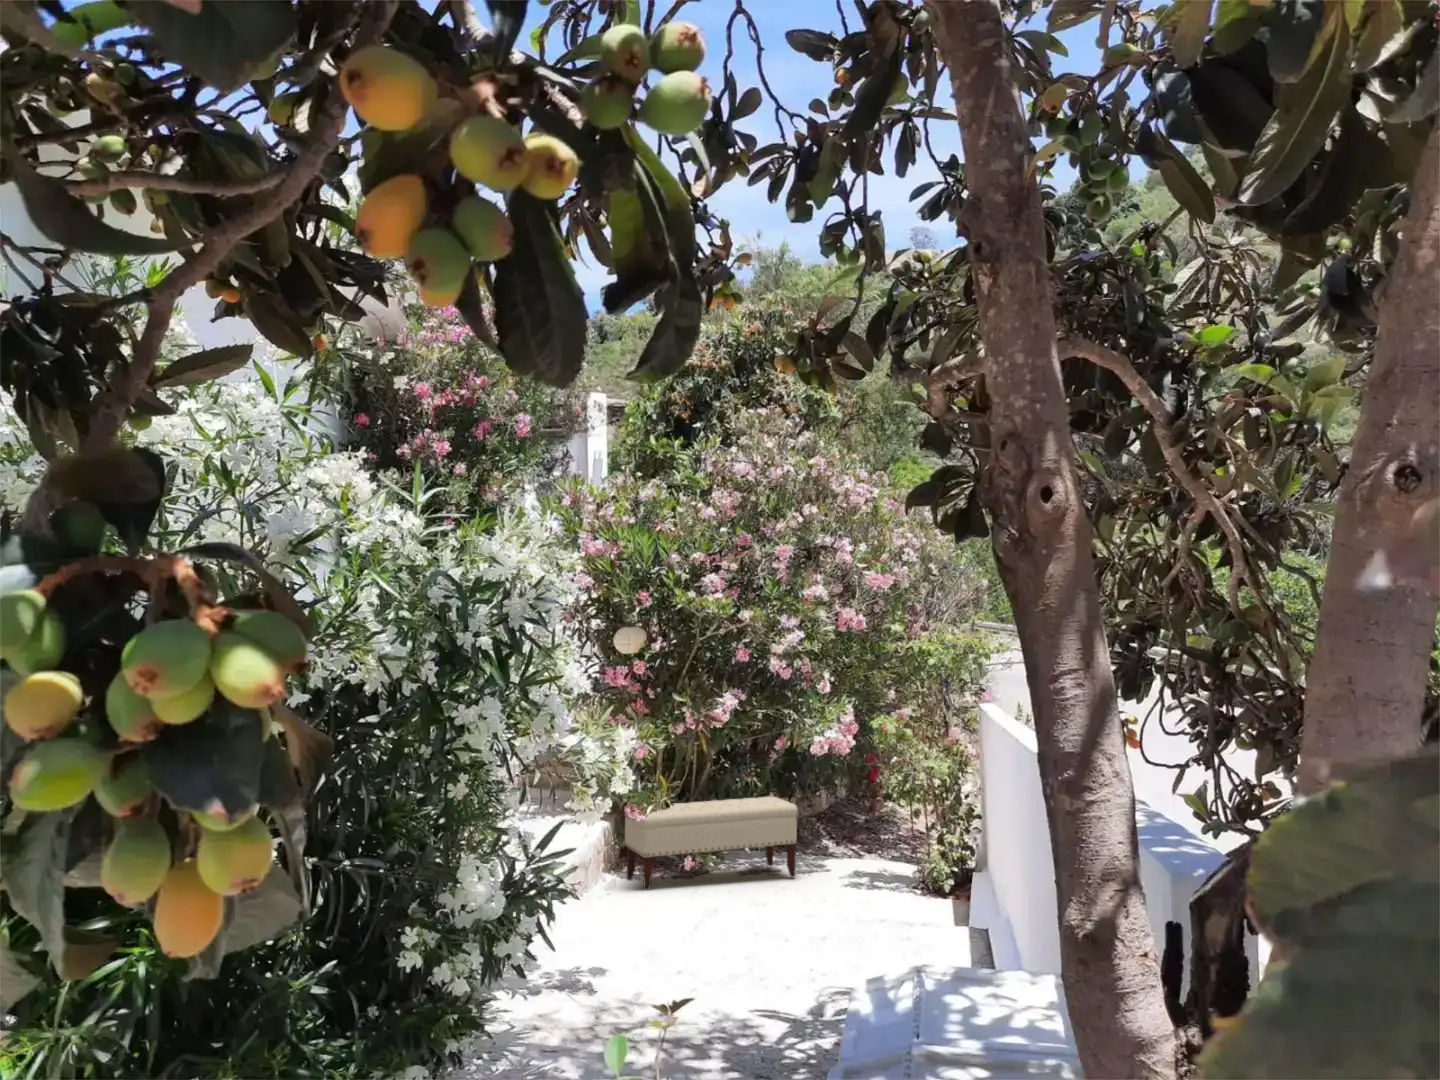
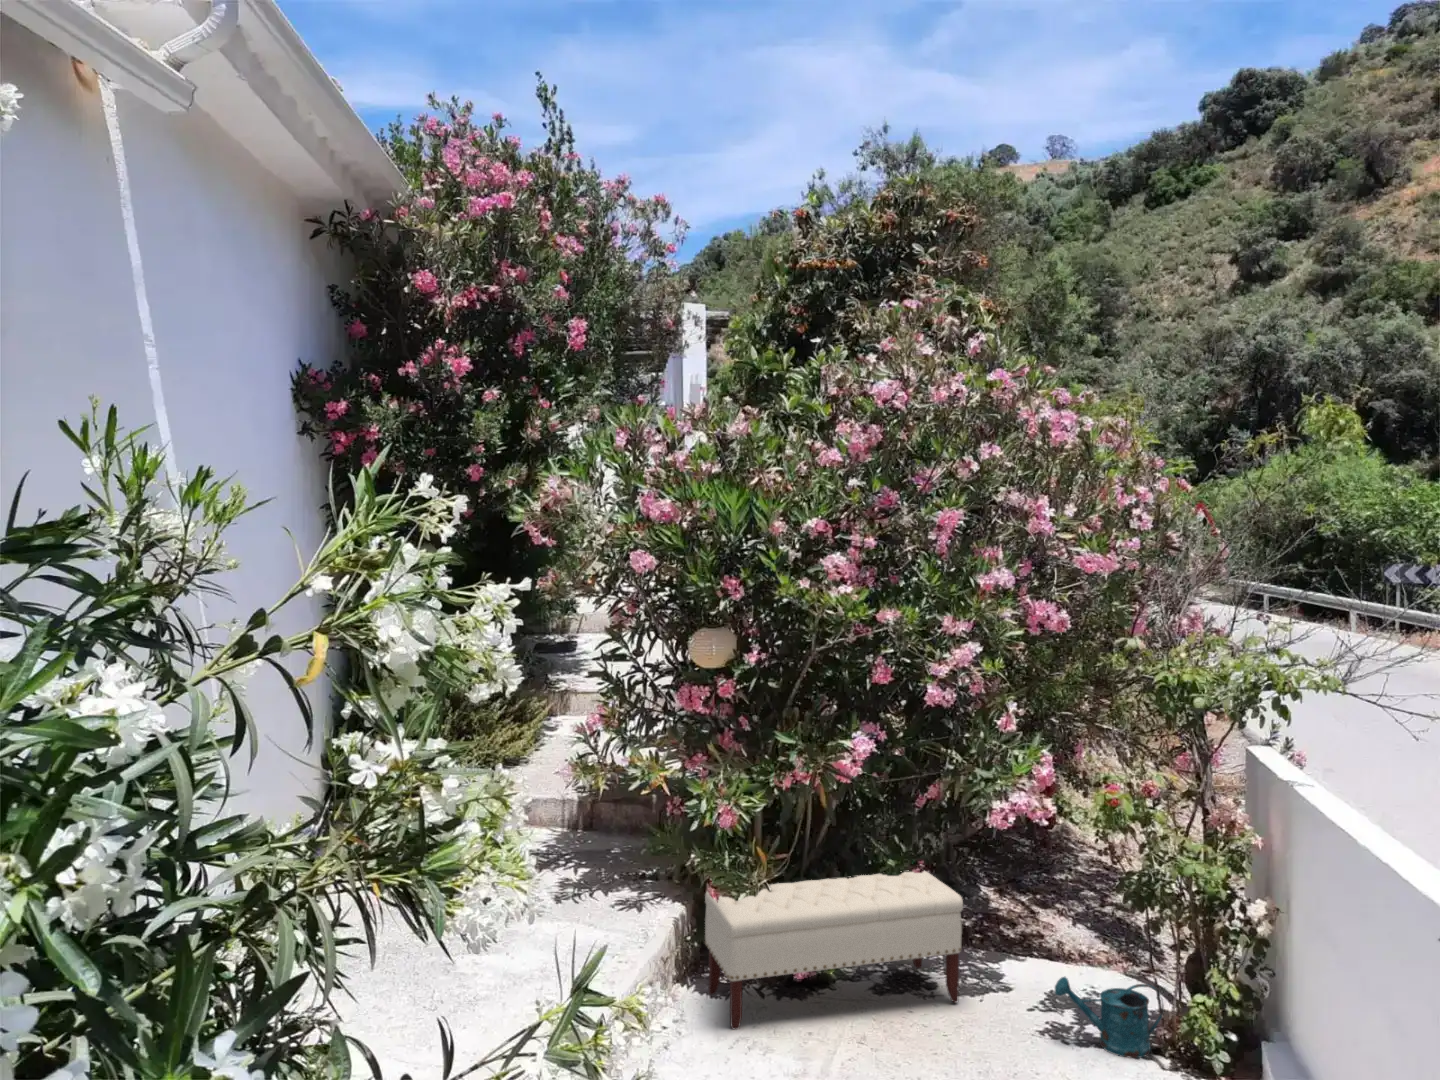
watering can: none [853,846,920,892] -> present [1055,977,1164,1058]

